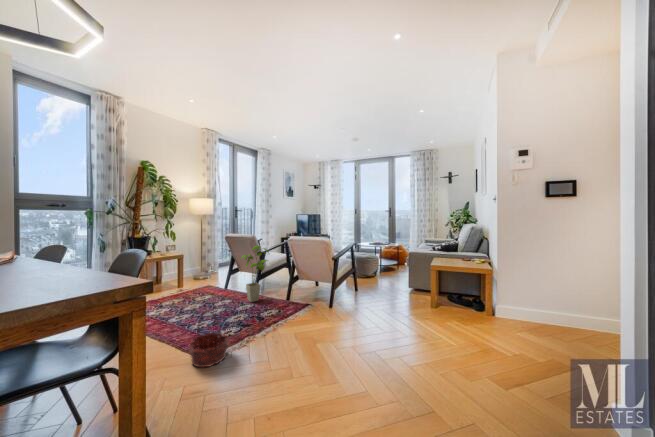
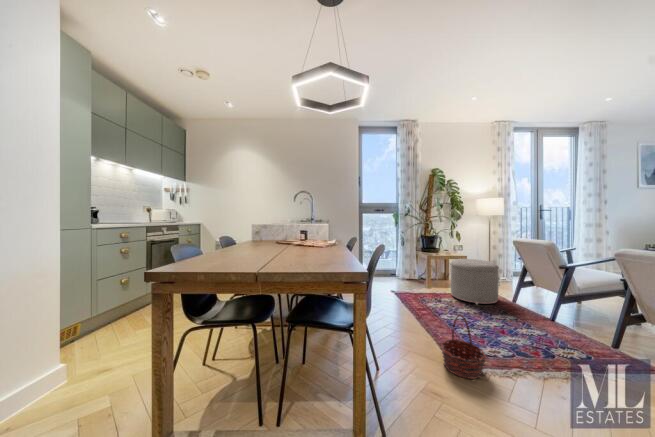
house plant: present [242,245,269,302] -> none [528,255,581,332]
ottoman: none [171,257,216,300] -> present [451,259,499,304]

